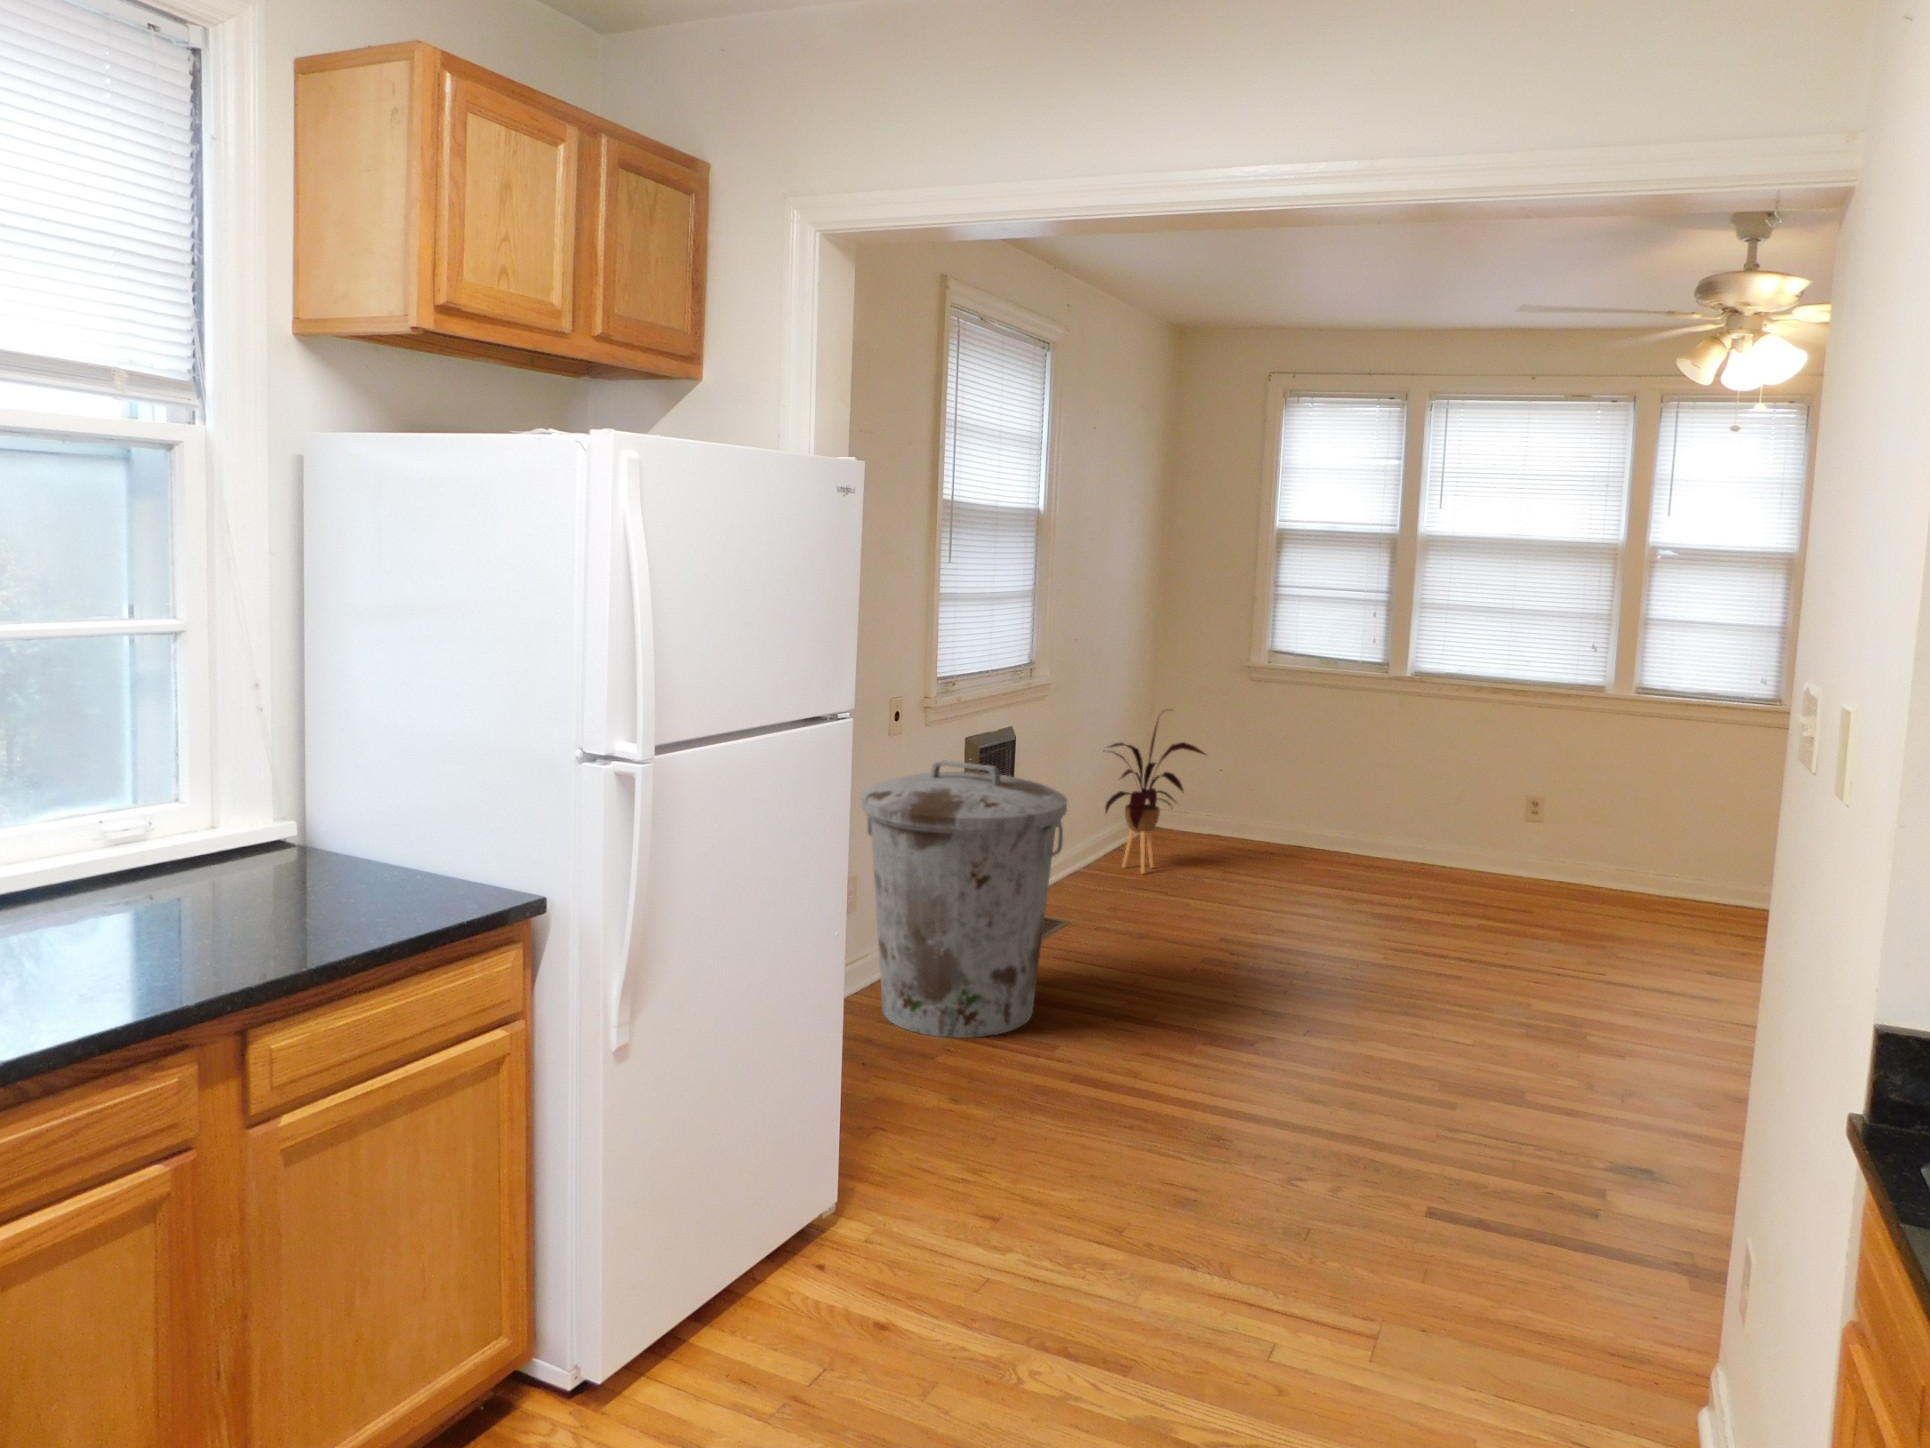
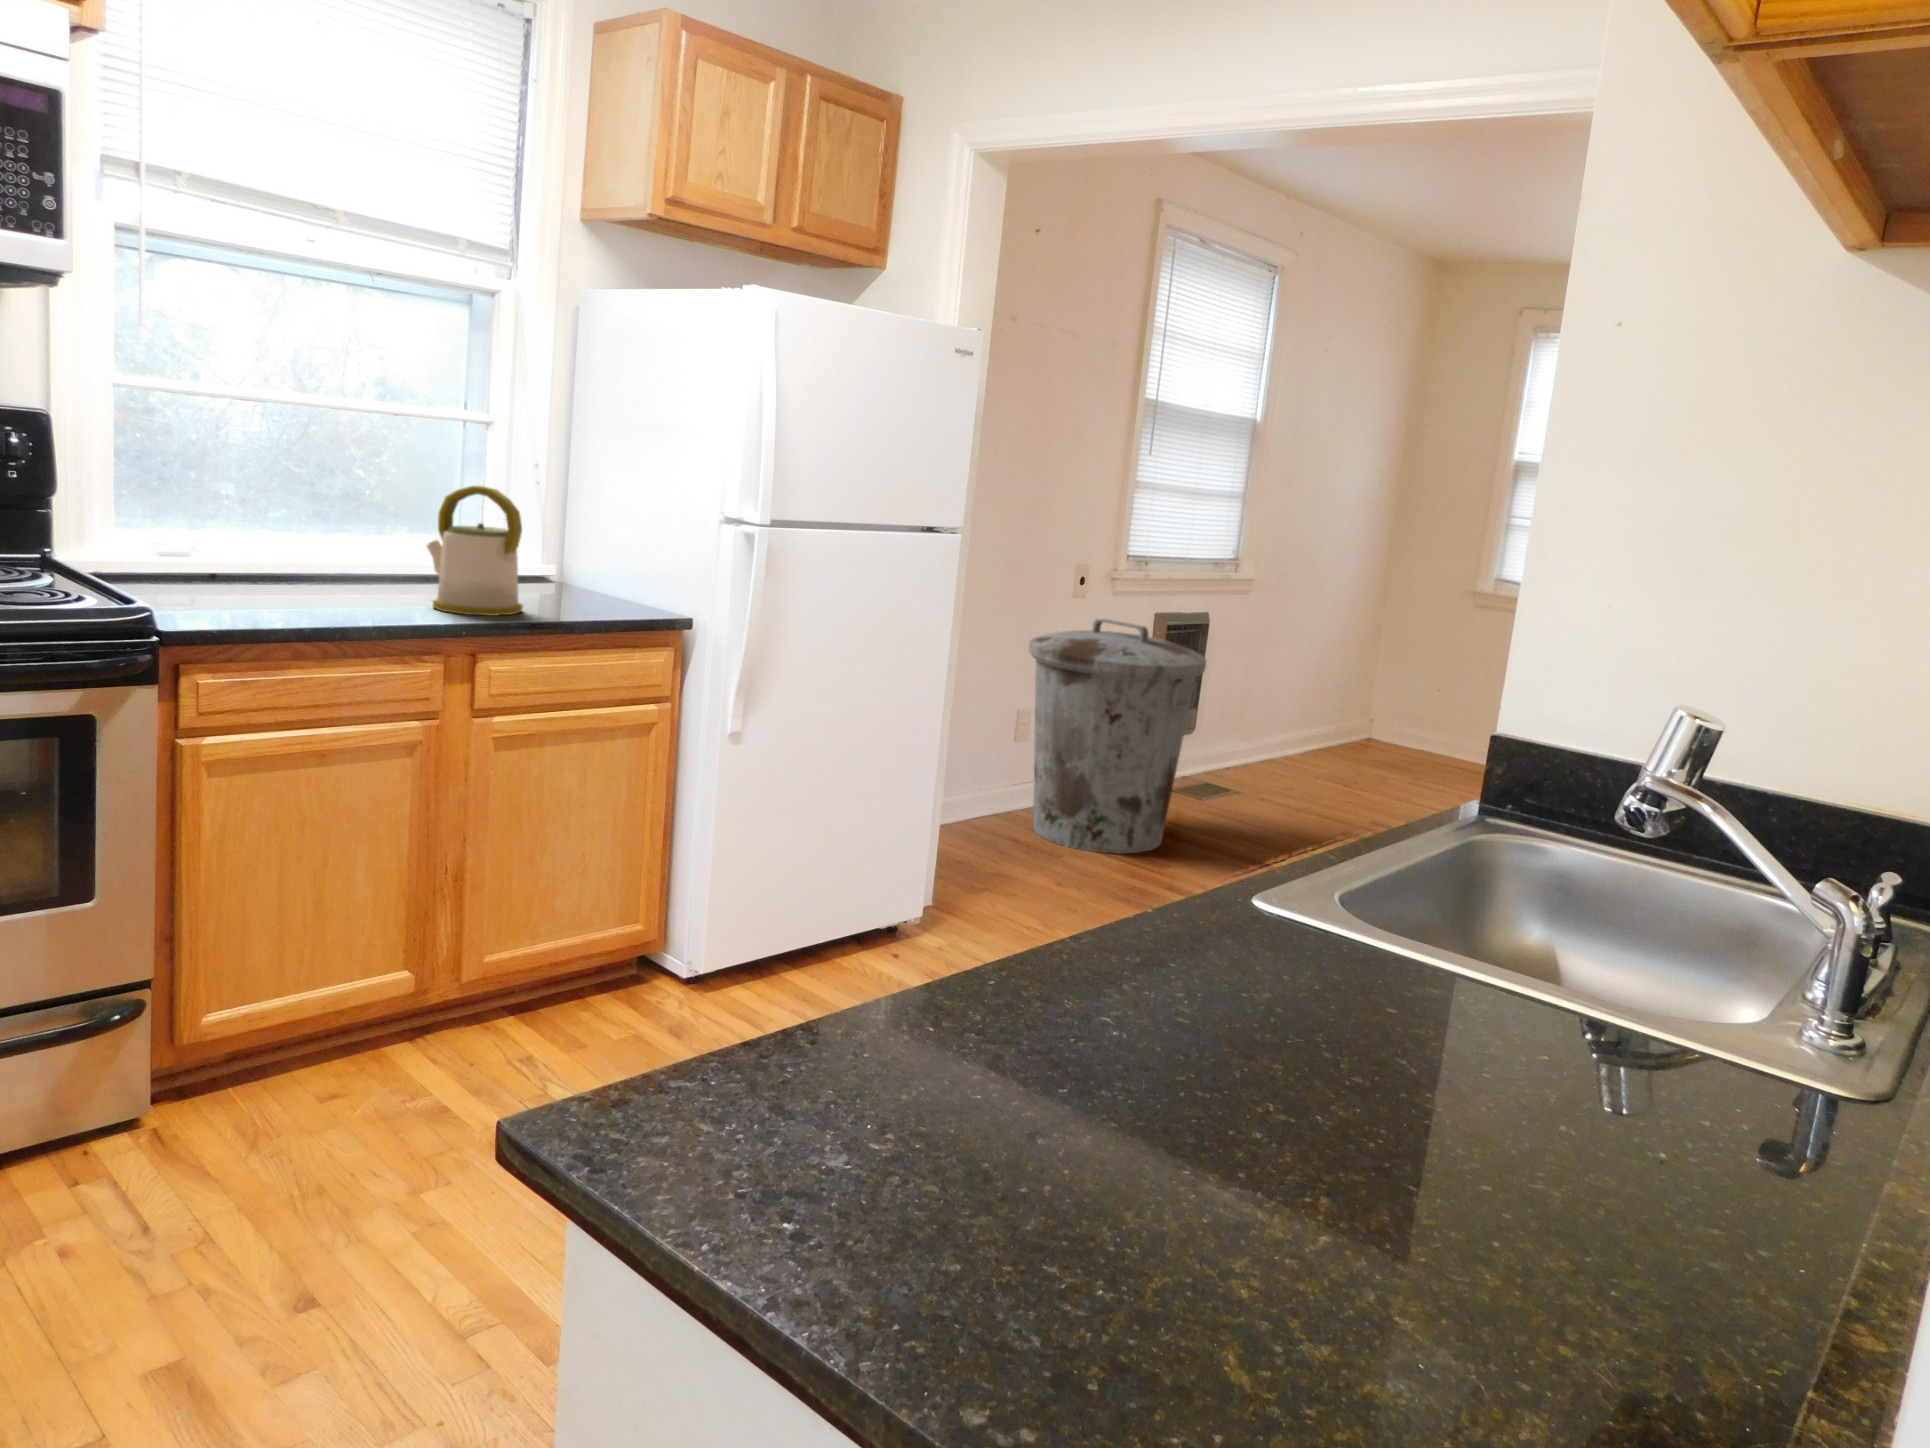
house plant: present [1105,719,1205,874] -> none [1301,620,1406,772]
kettle: none [124,756,295,964] -> present [427,486,523,616]

